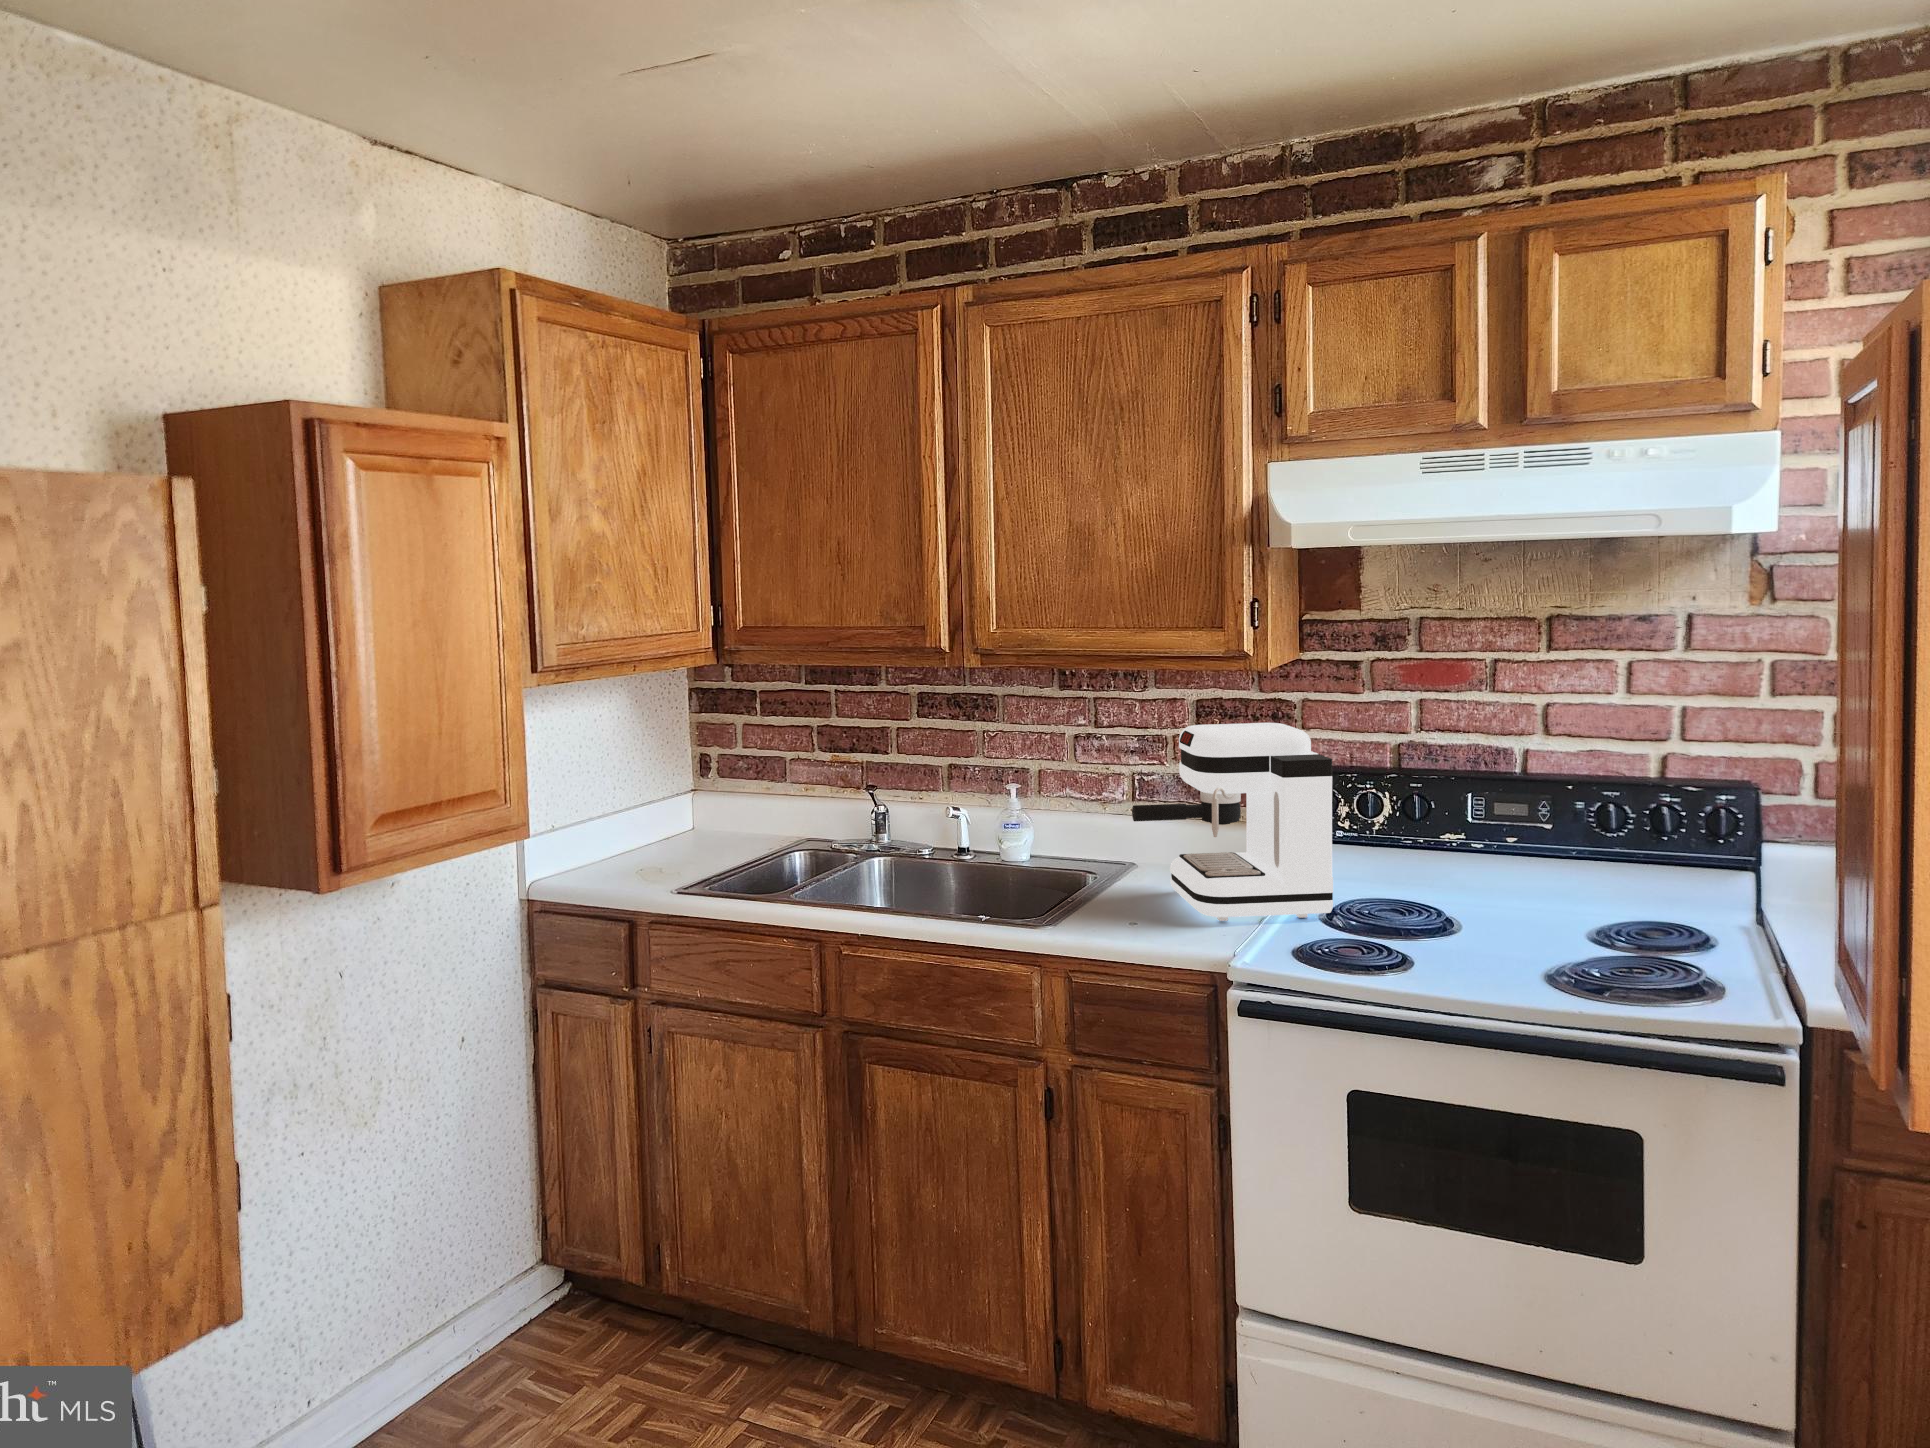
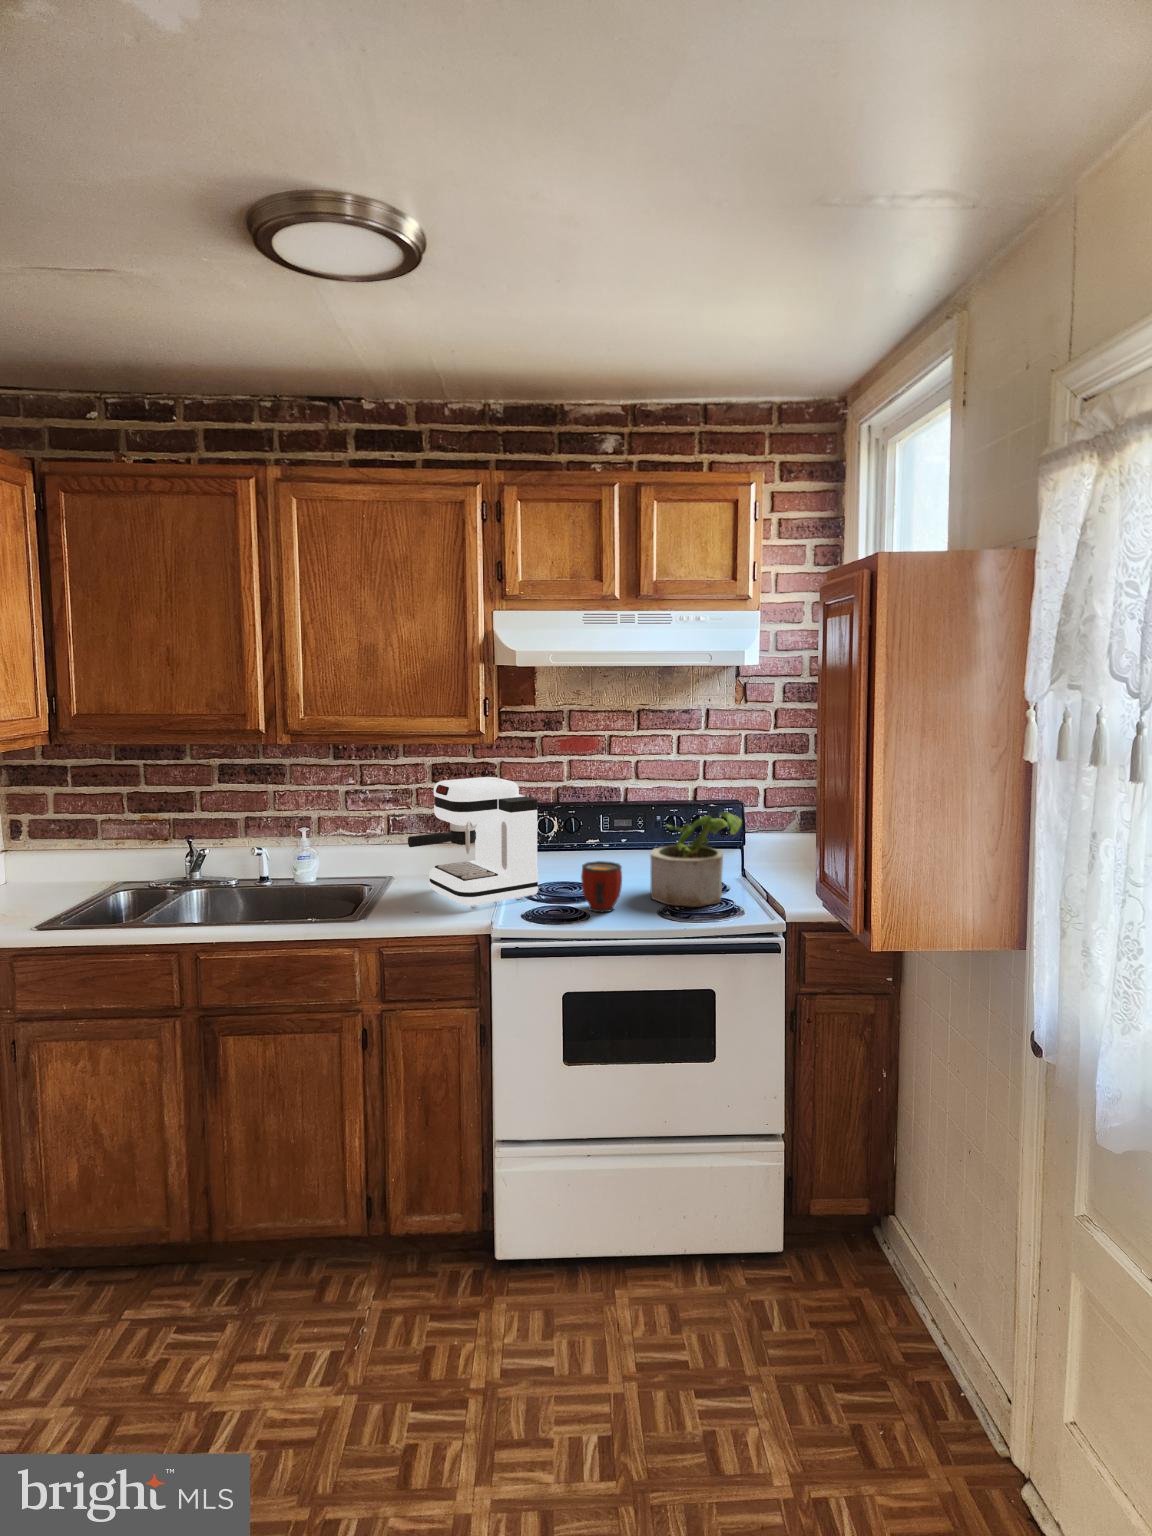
potted plant: none [1531,798,1713,963] -> present [650,812,742,907]
mug: none [1395,867,1465,952] -> present [581,861,622,912]

